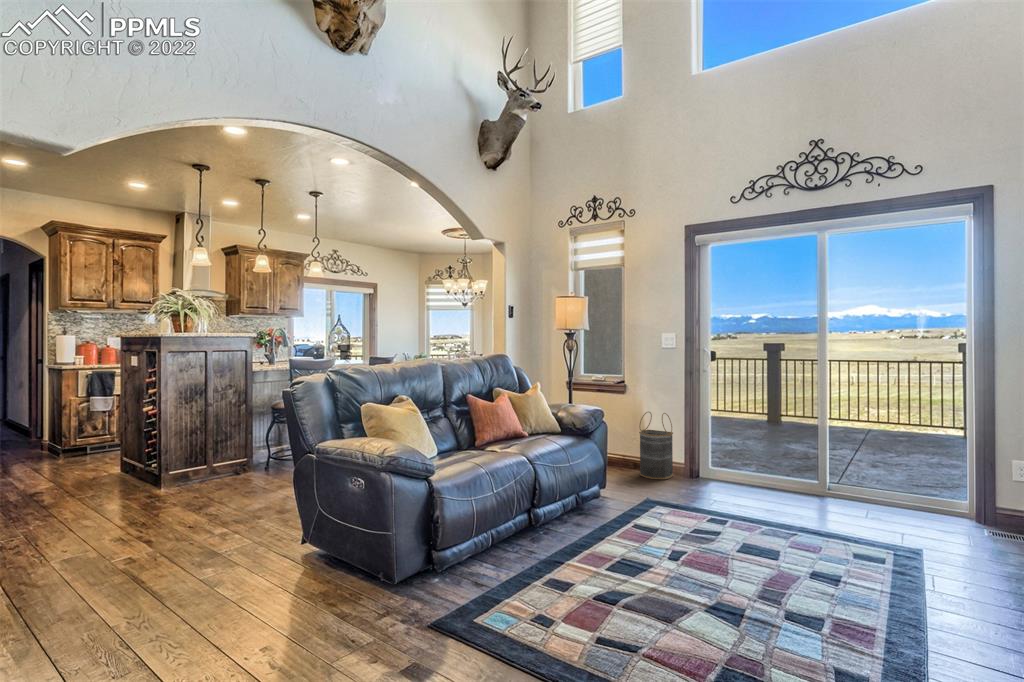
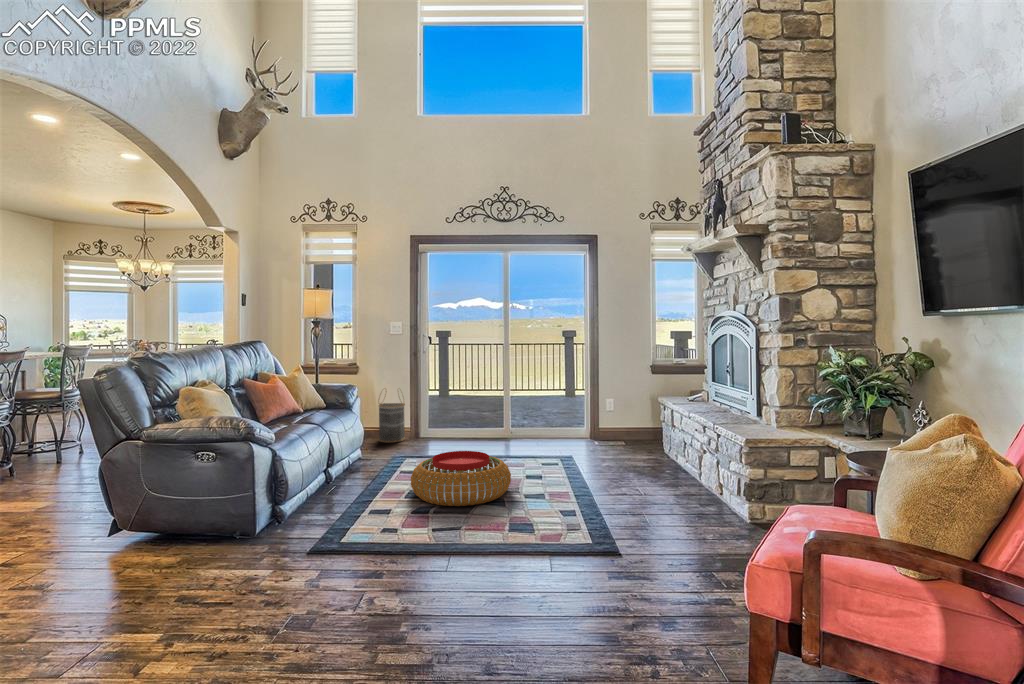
pouf: none [614,515,767,609] -> present [411,451,511,506]

